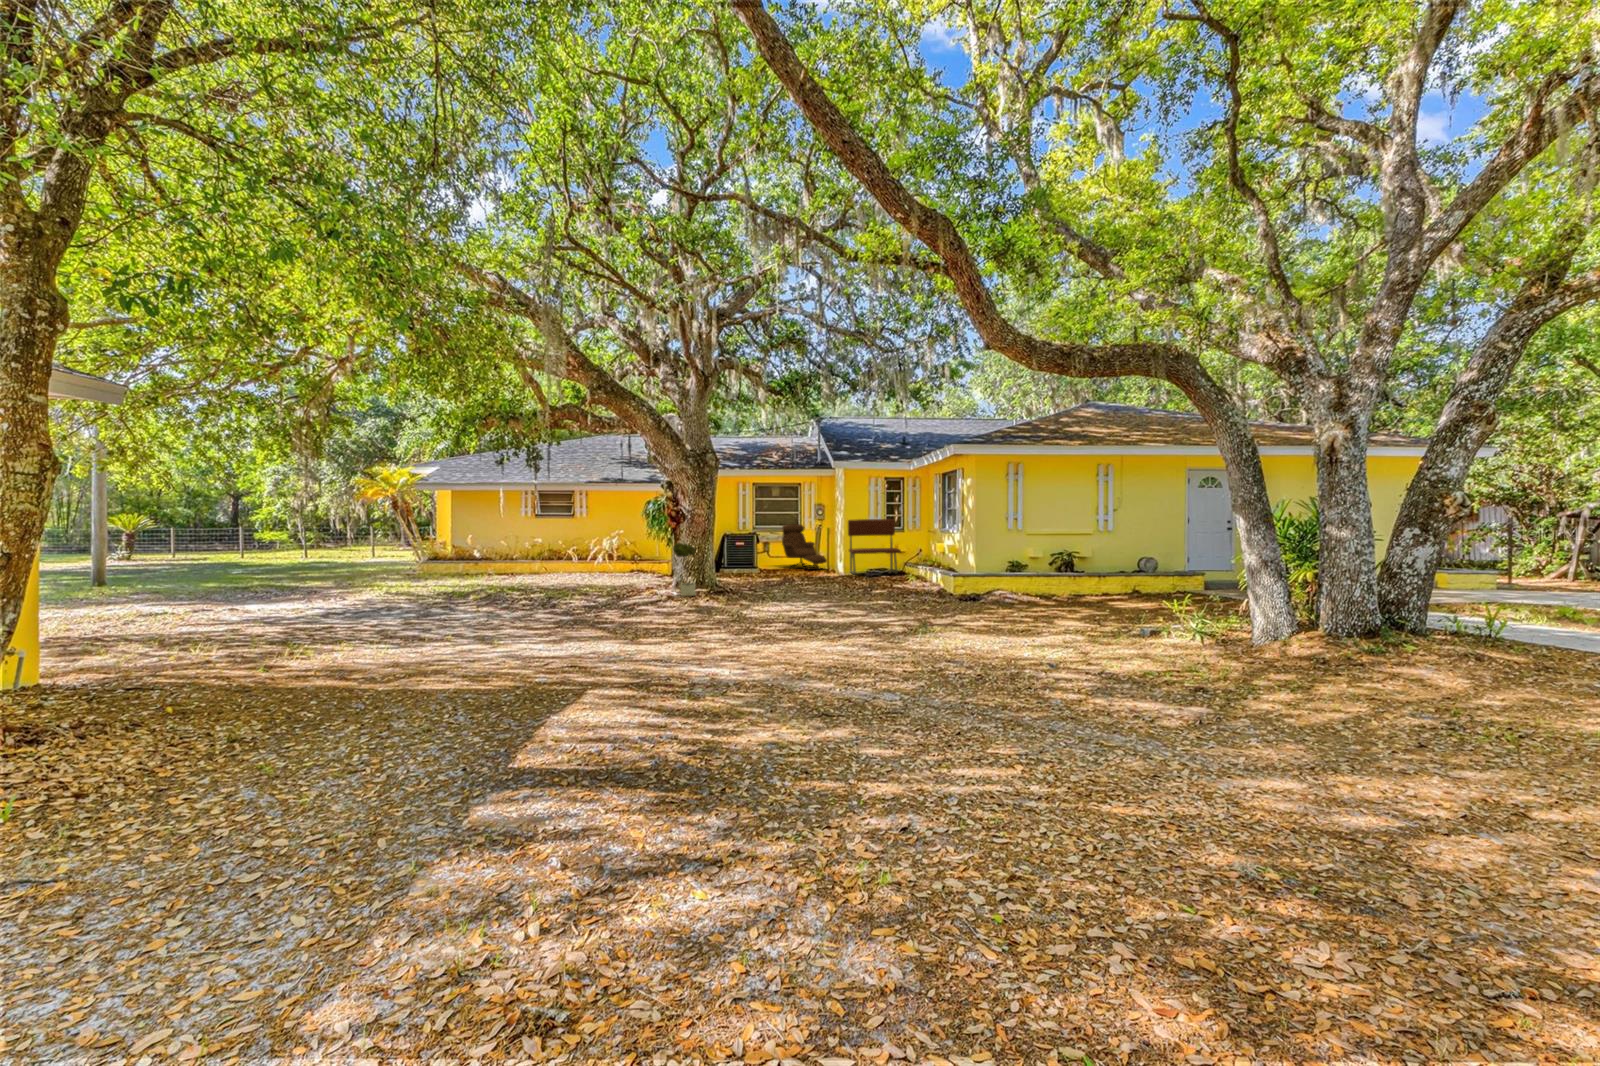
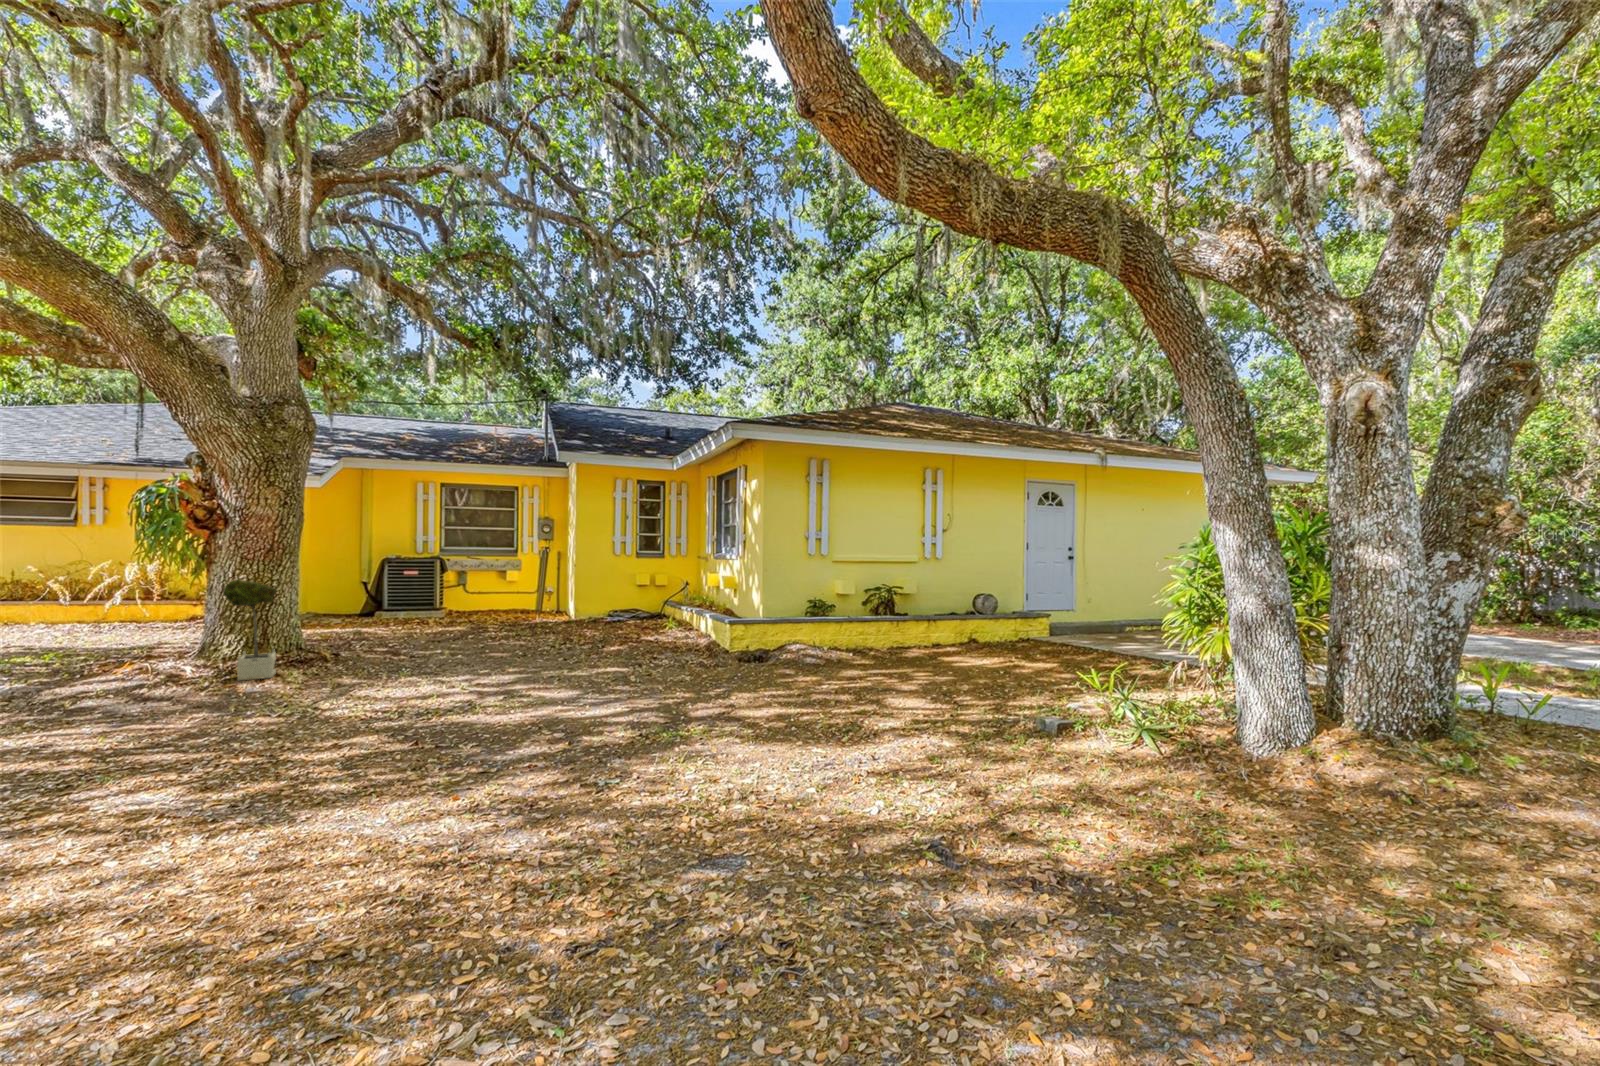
bench: present [848,519,901,574] -> none [581,542,661,624]
lounge chair: present [782,524,827,568] -> none [478,548,550,618]

